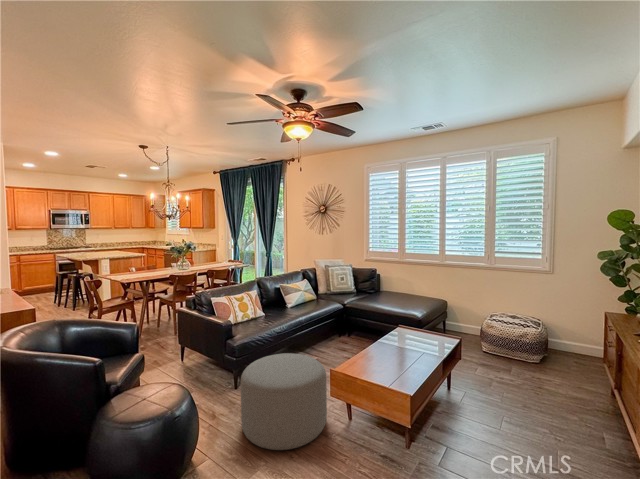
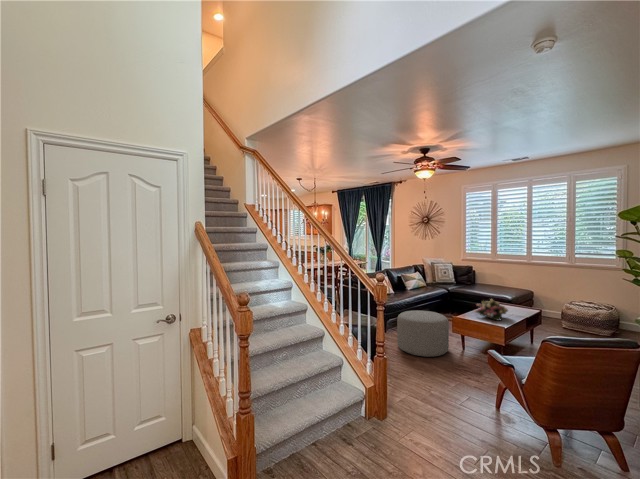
flower arrangement: none [367,330,418,369] -> present [475,299,508,321]

